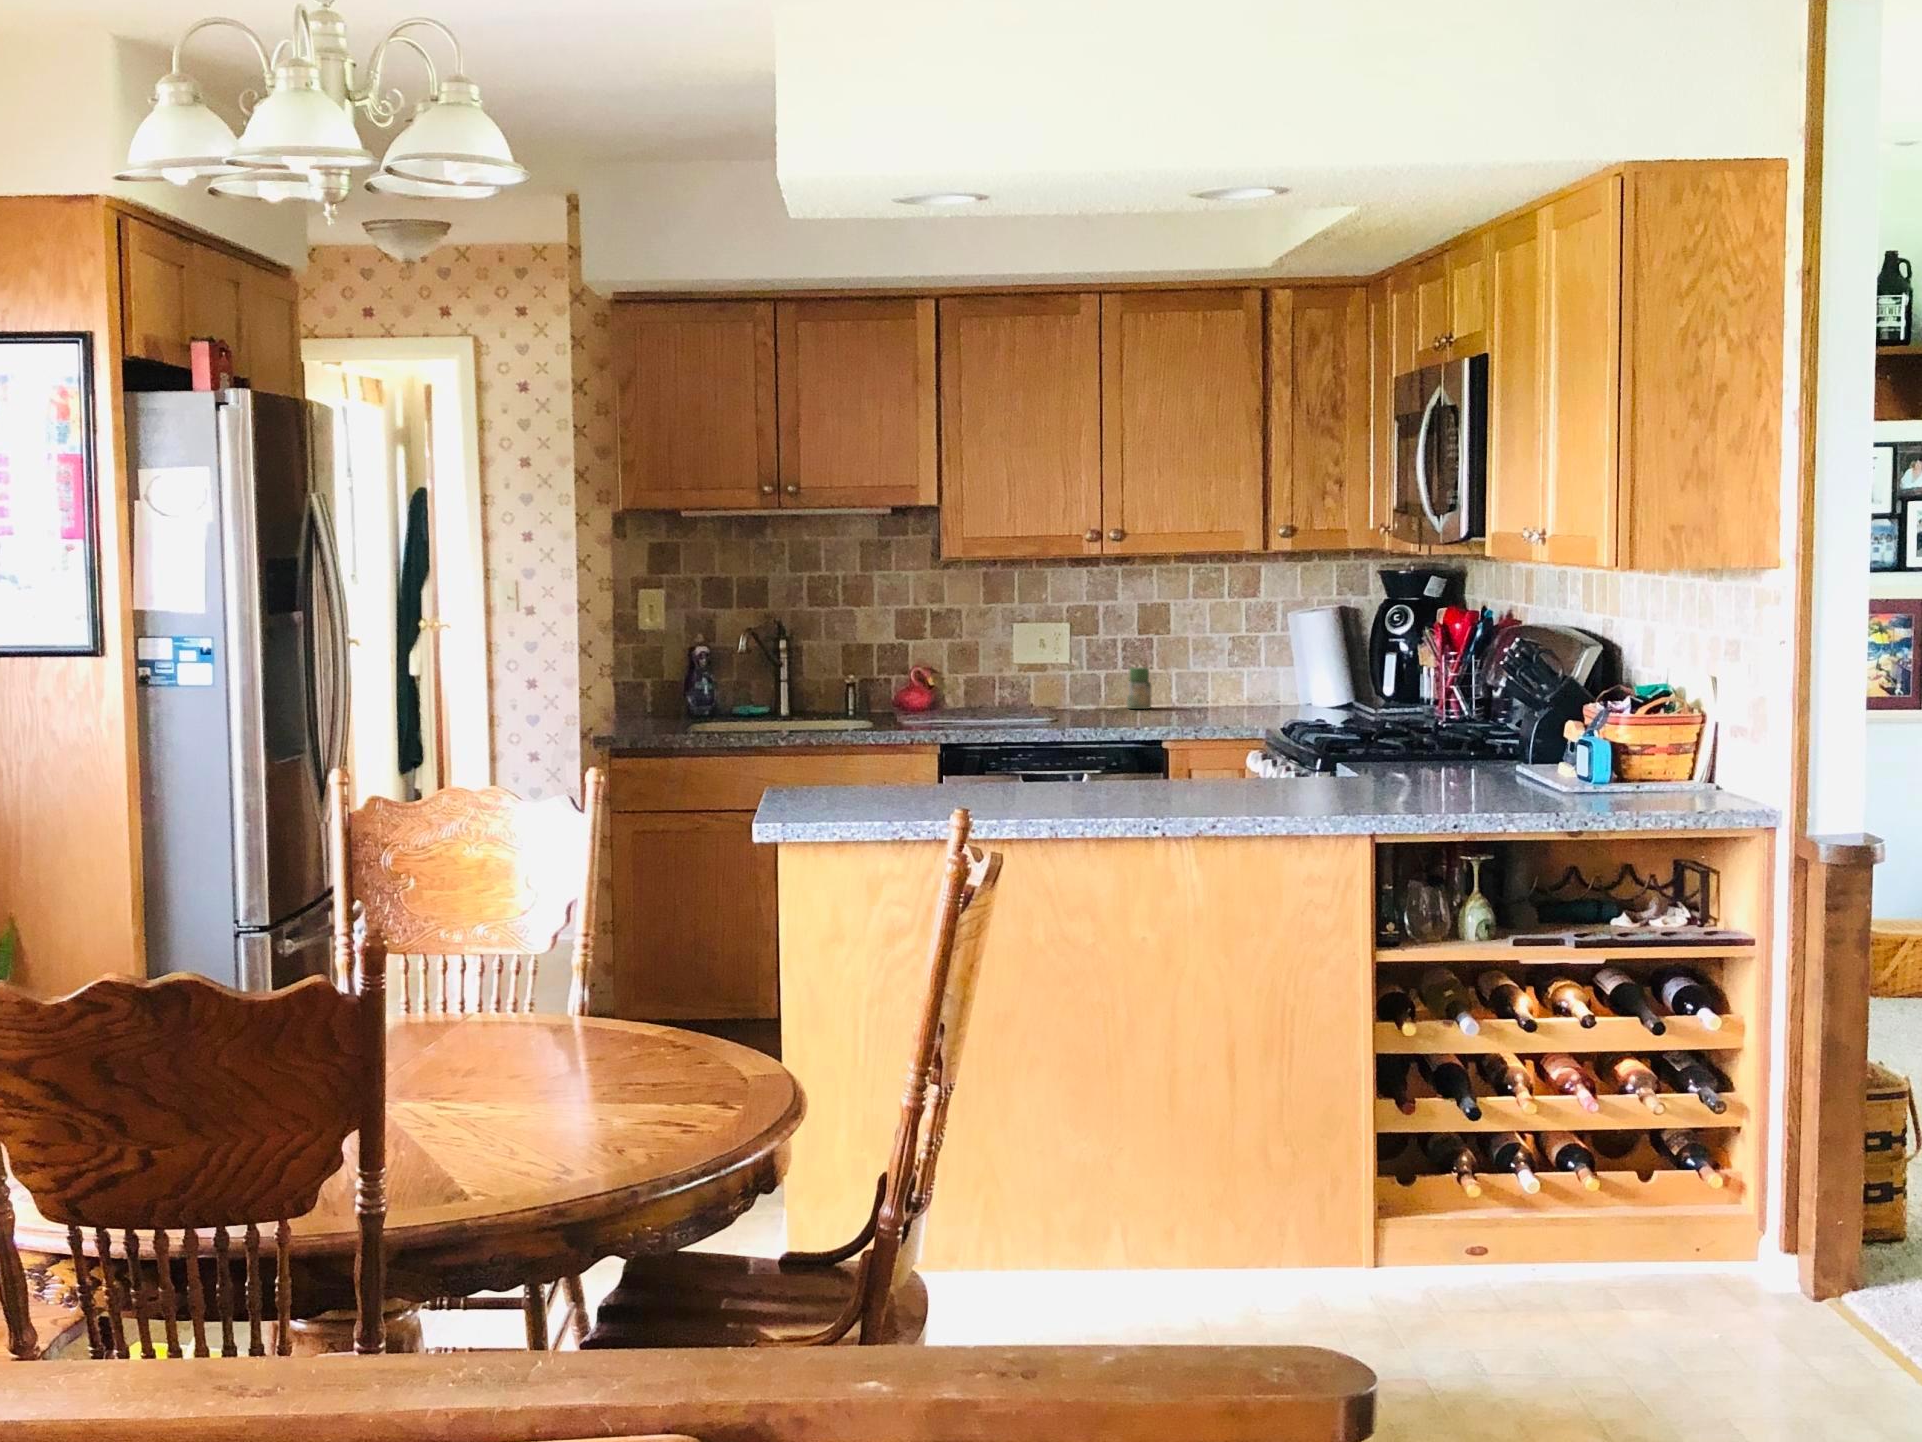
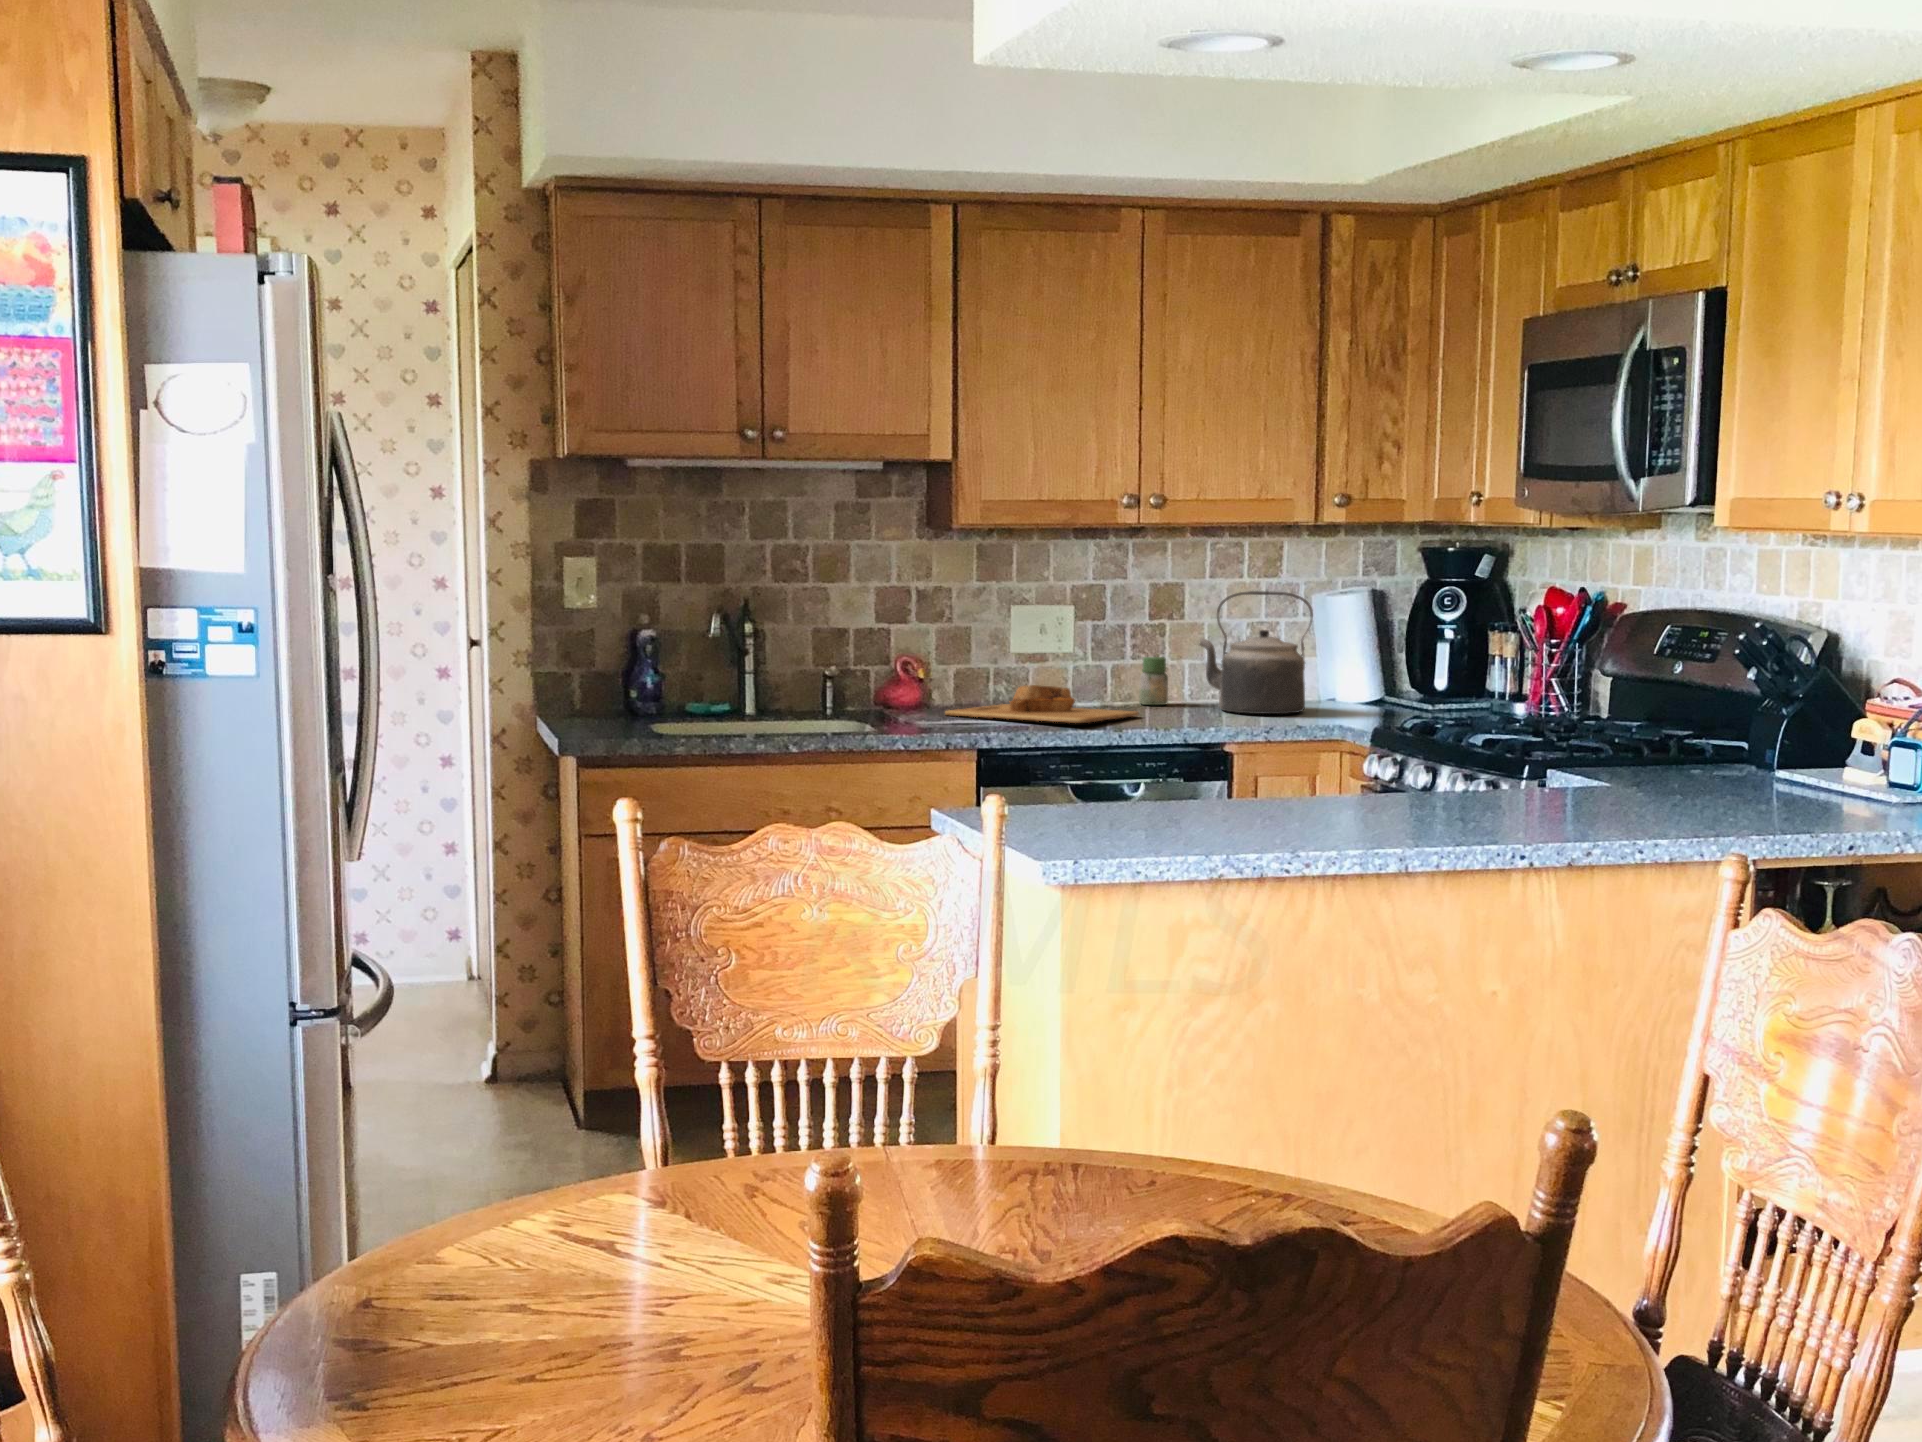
kettle: none [1173,610,1270,716] -> present [1199,591,1313,714]
cutting board: none [942,692,1108,724] -> present [945,685,1139,723]

